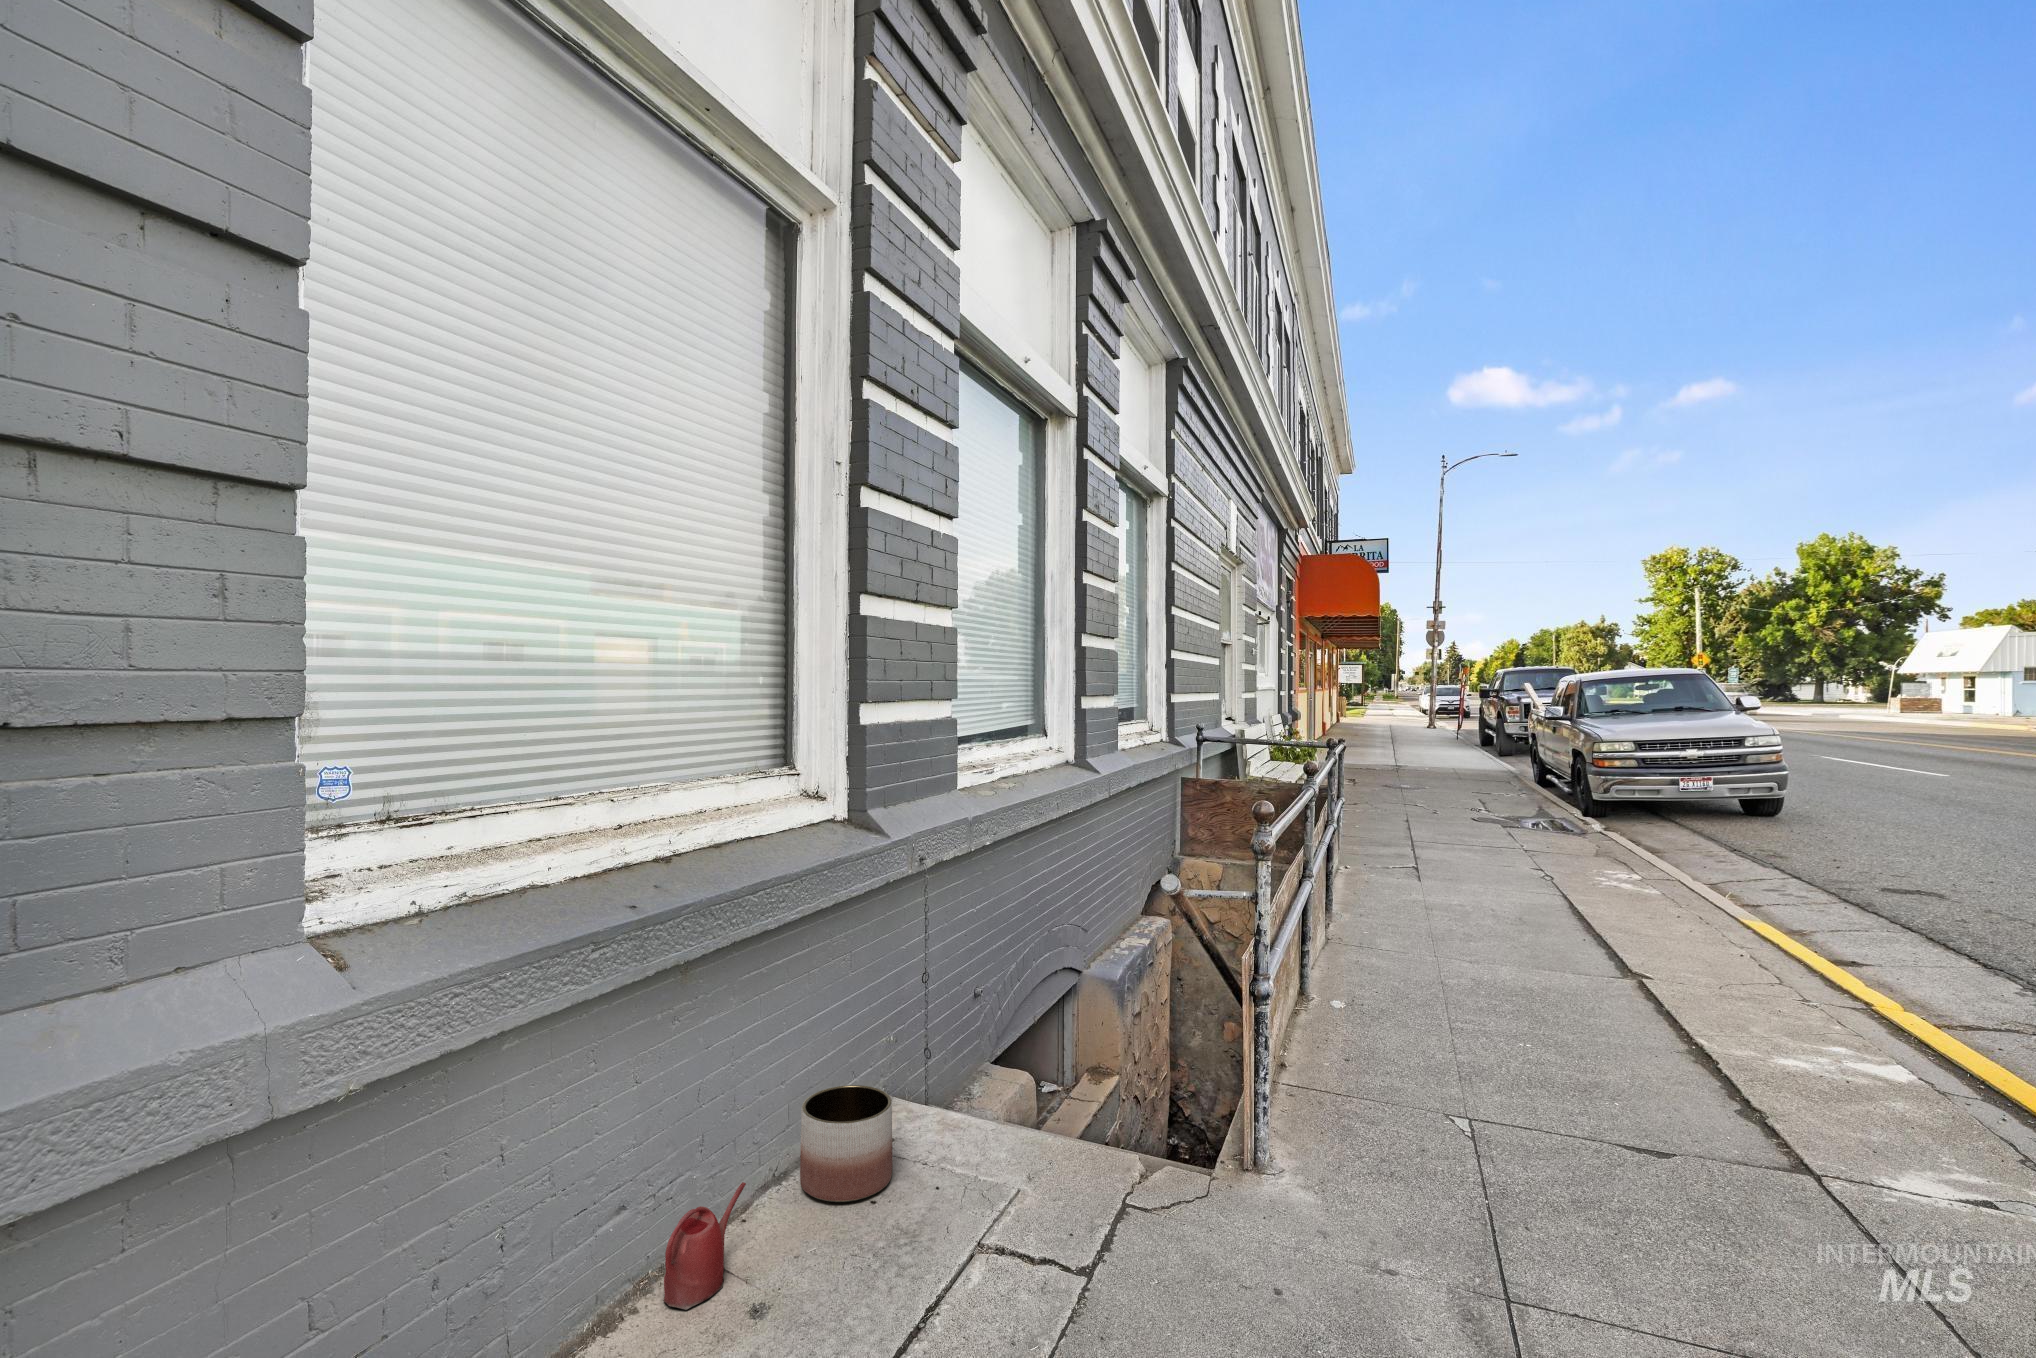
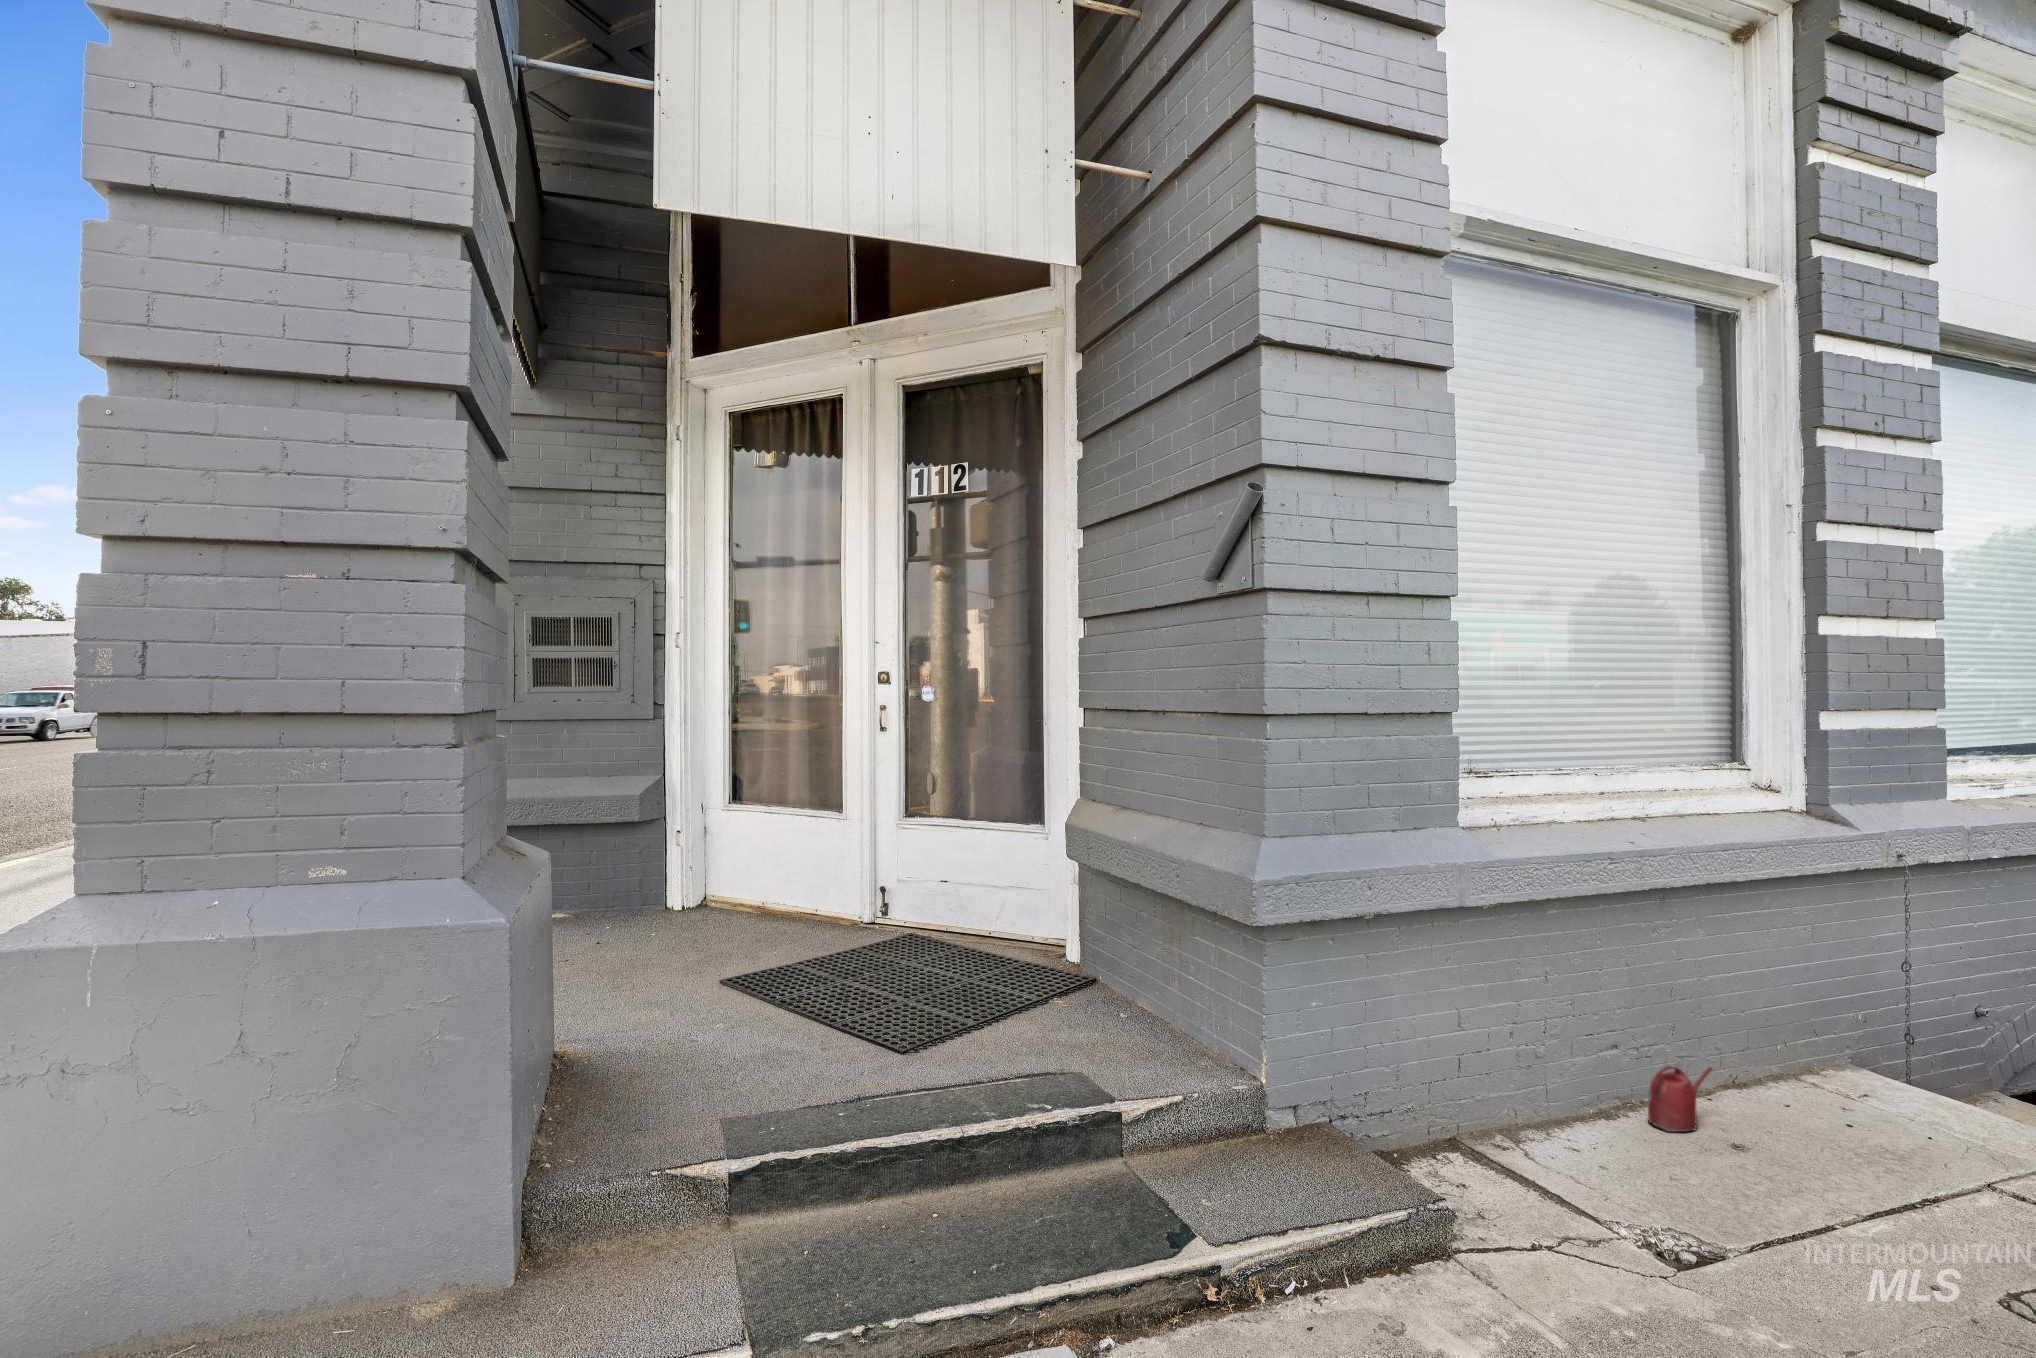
planter: present [800,1085,892,1202] -> none [1762,1029,1862,1124]

